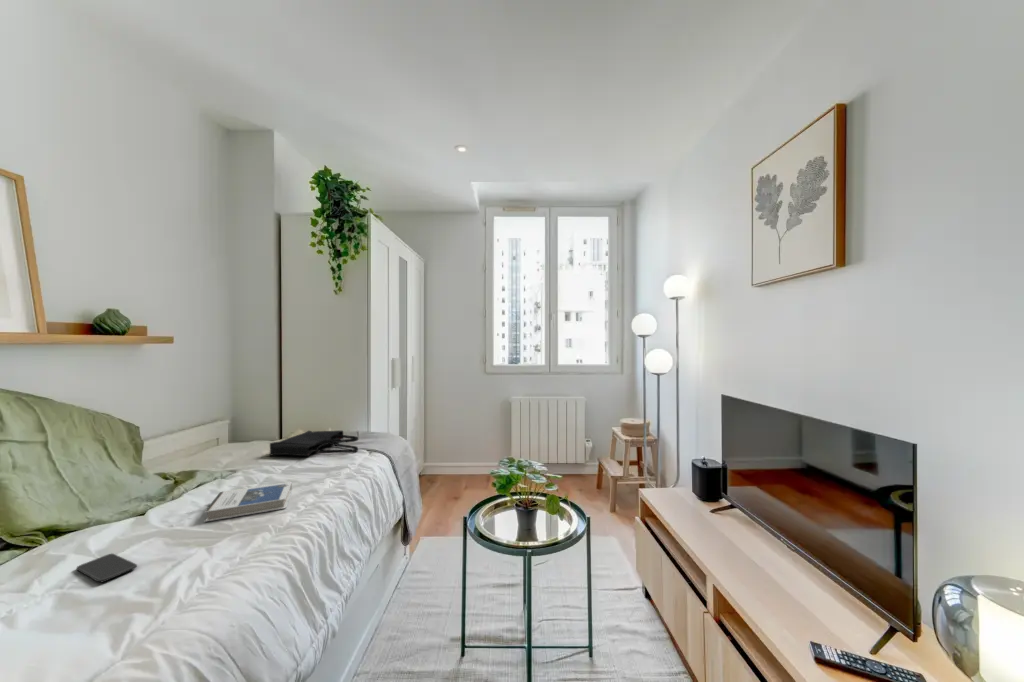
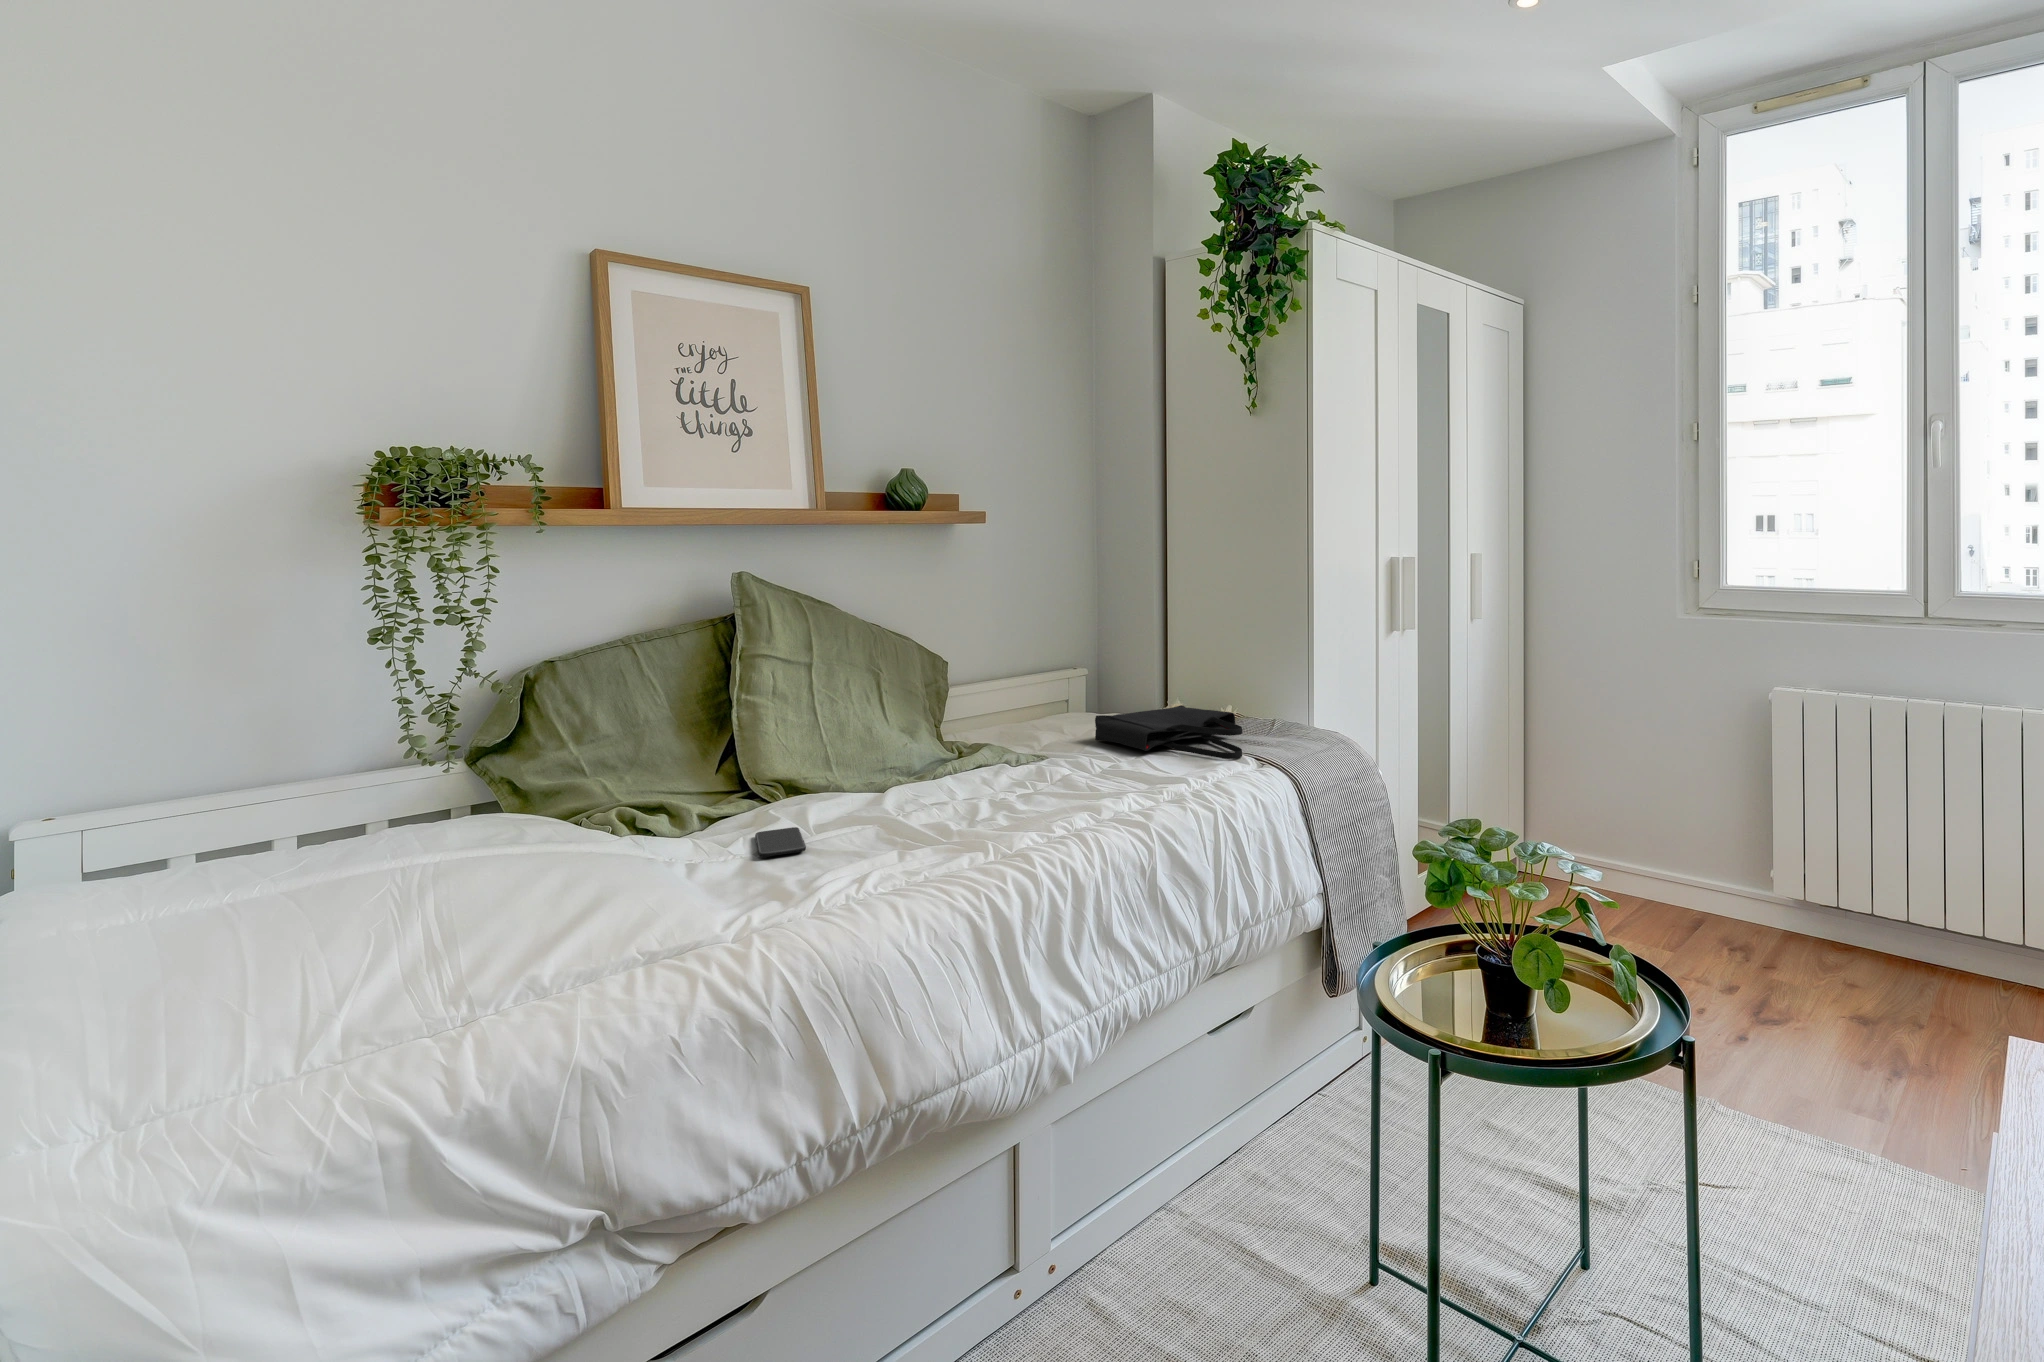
hardback book: present [205,482,292,521] -> none [920,777,1070,824]

